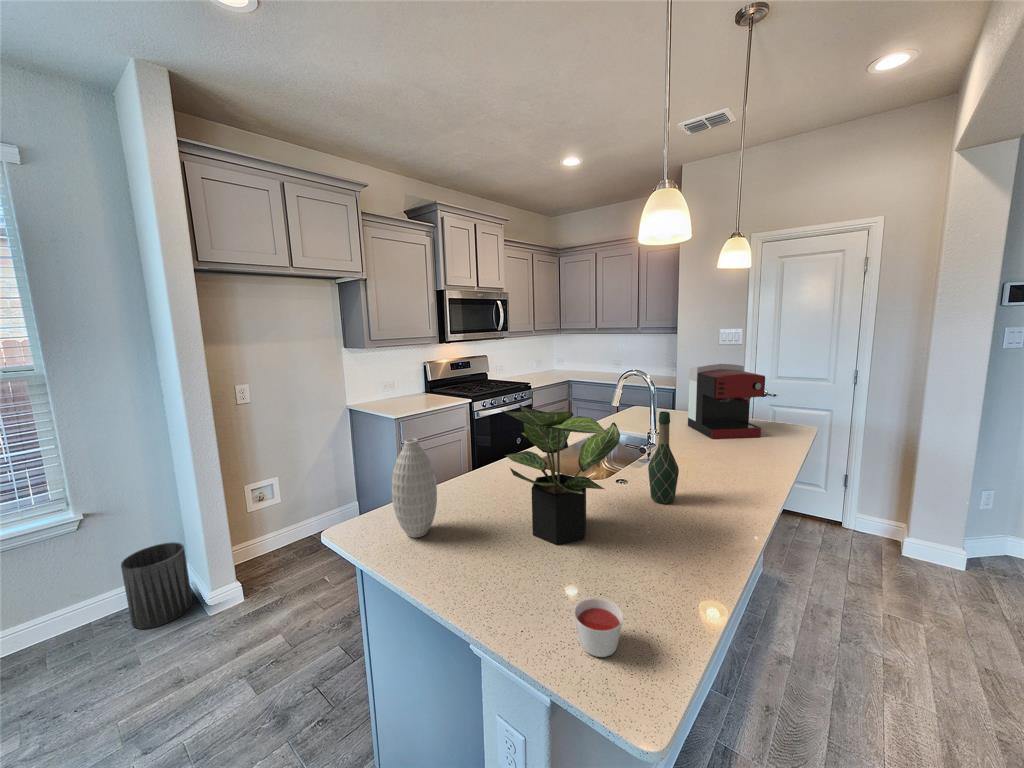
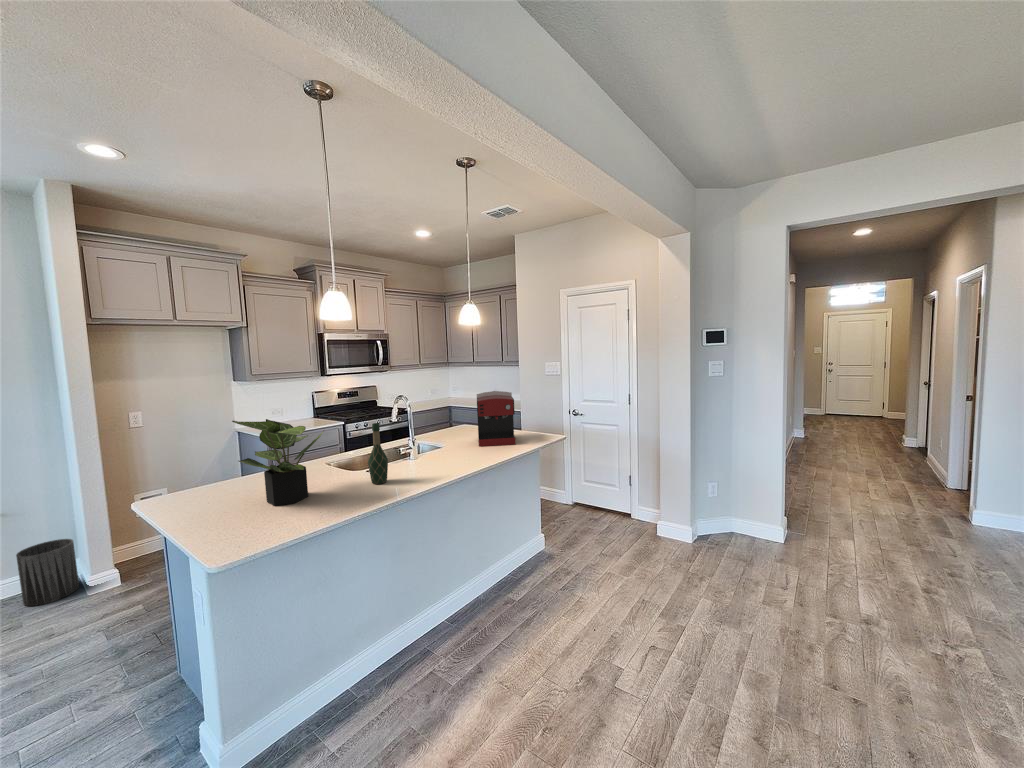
vase: present [392,438,437,538] -> none [173,442,209,506]
candle: present [574,598,623,657] -> none [217,521,248,548]

